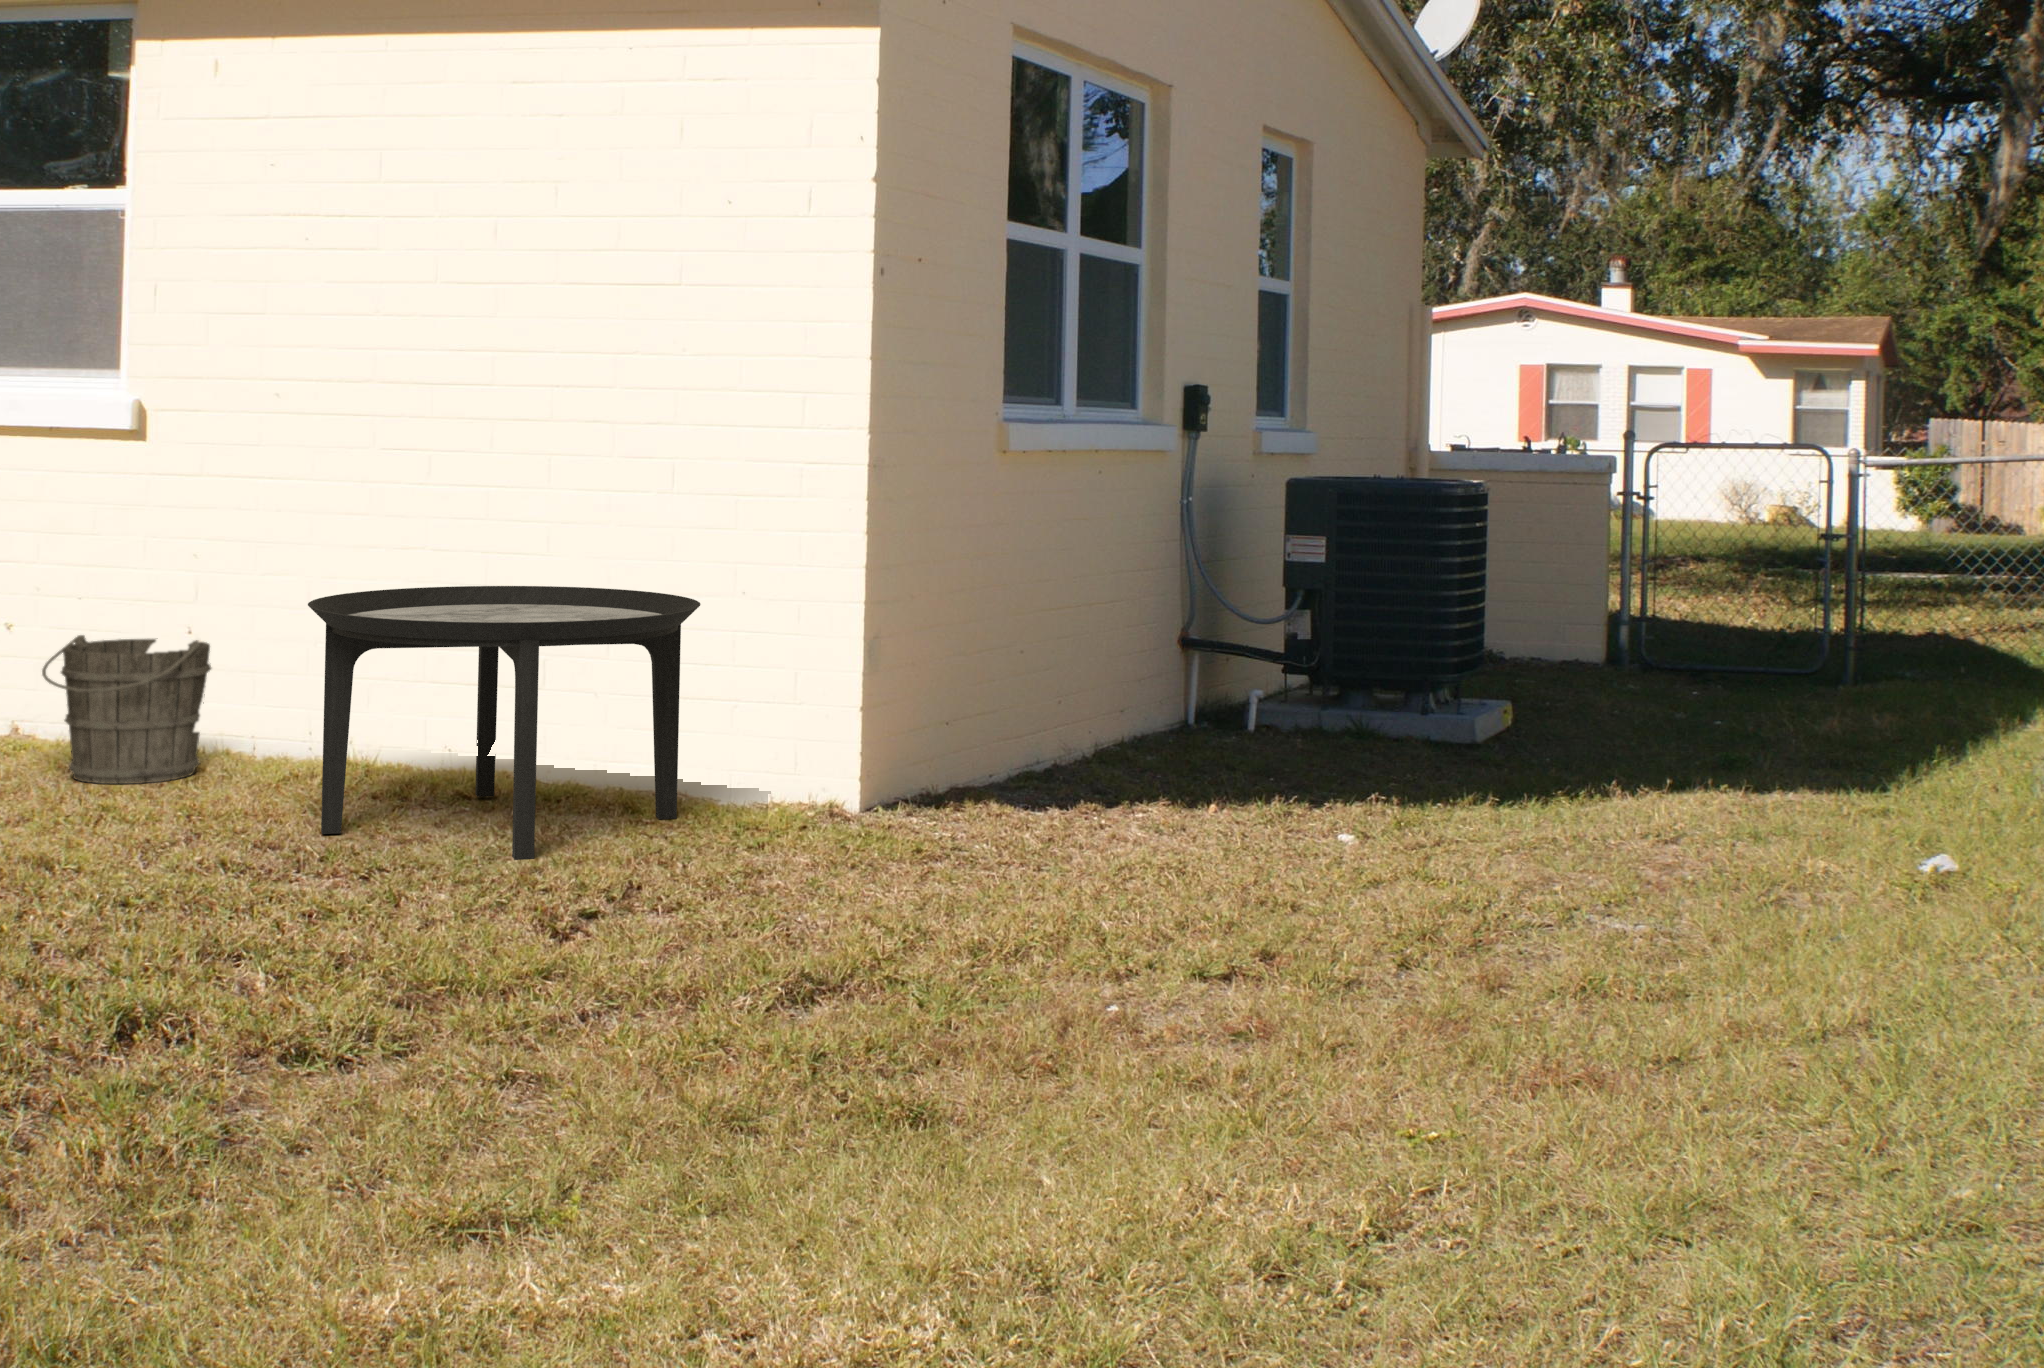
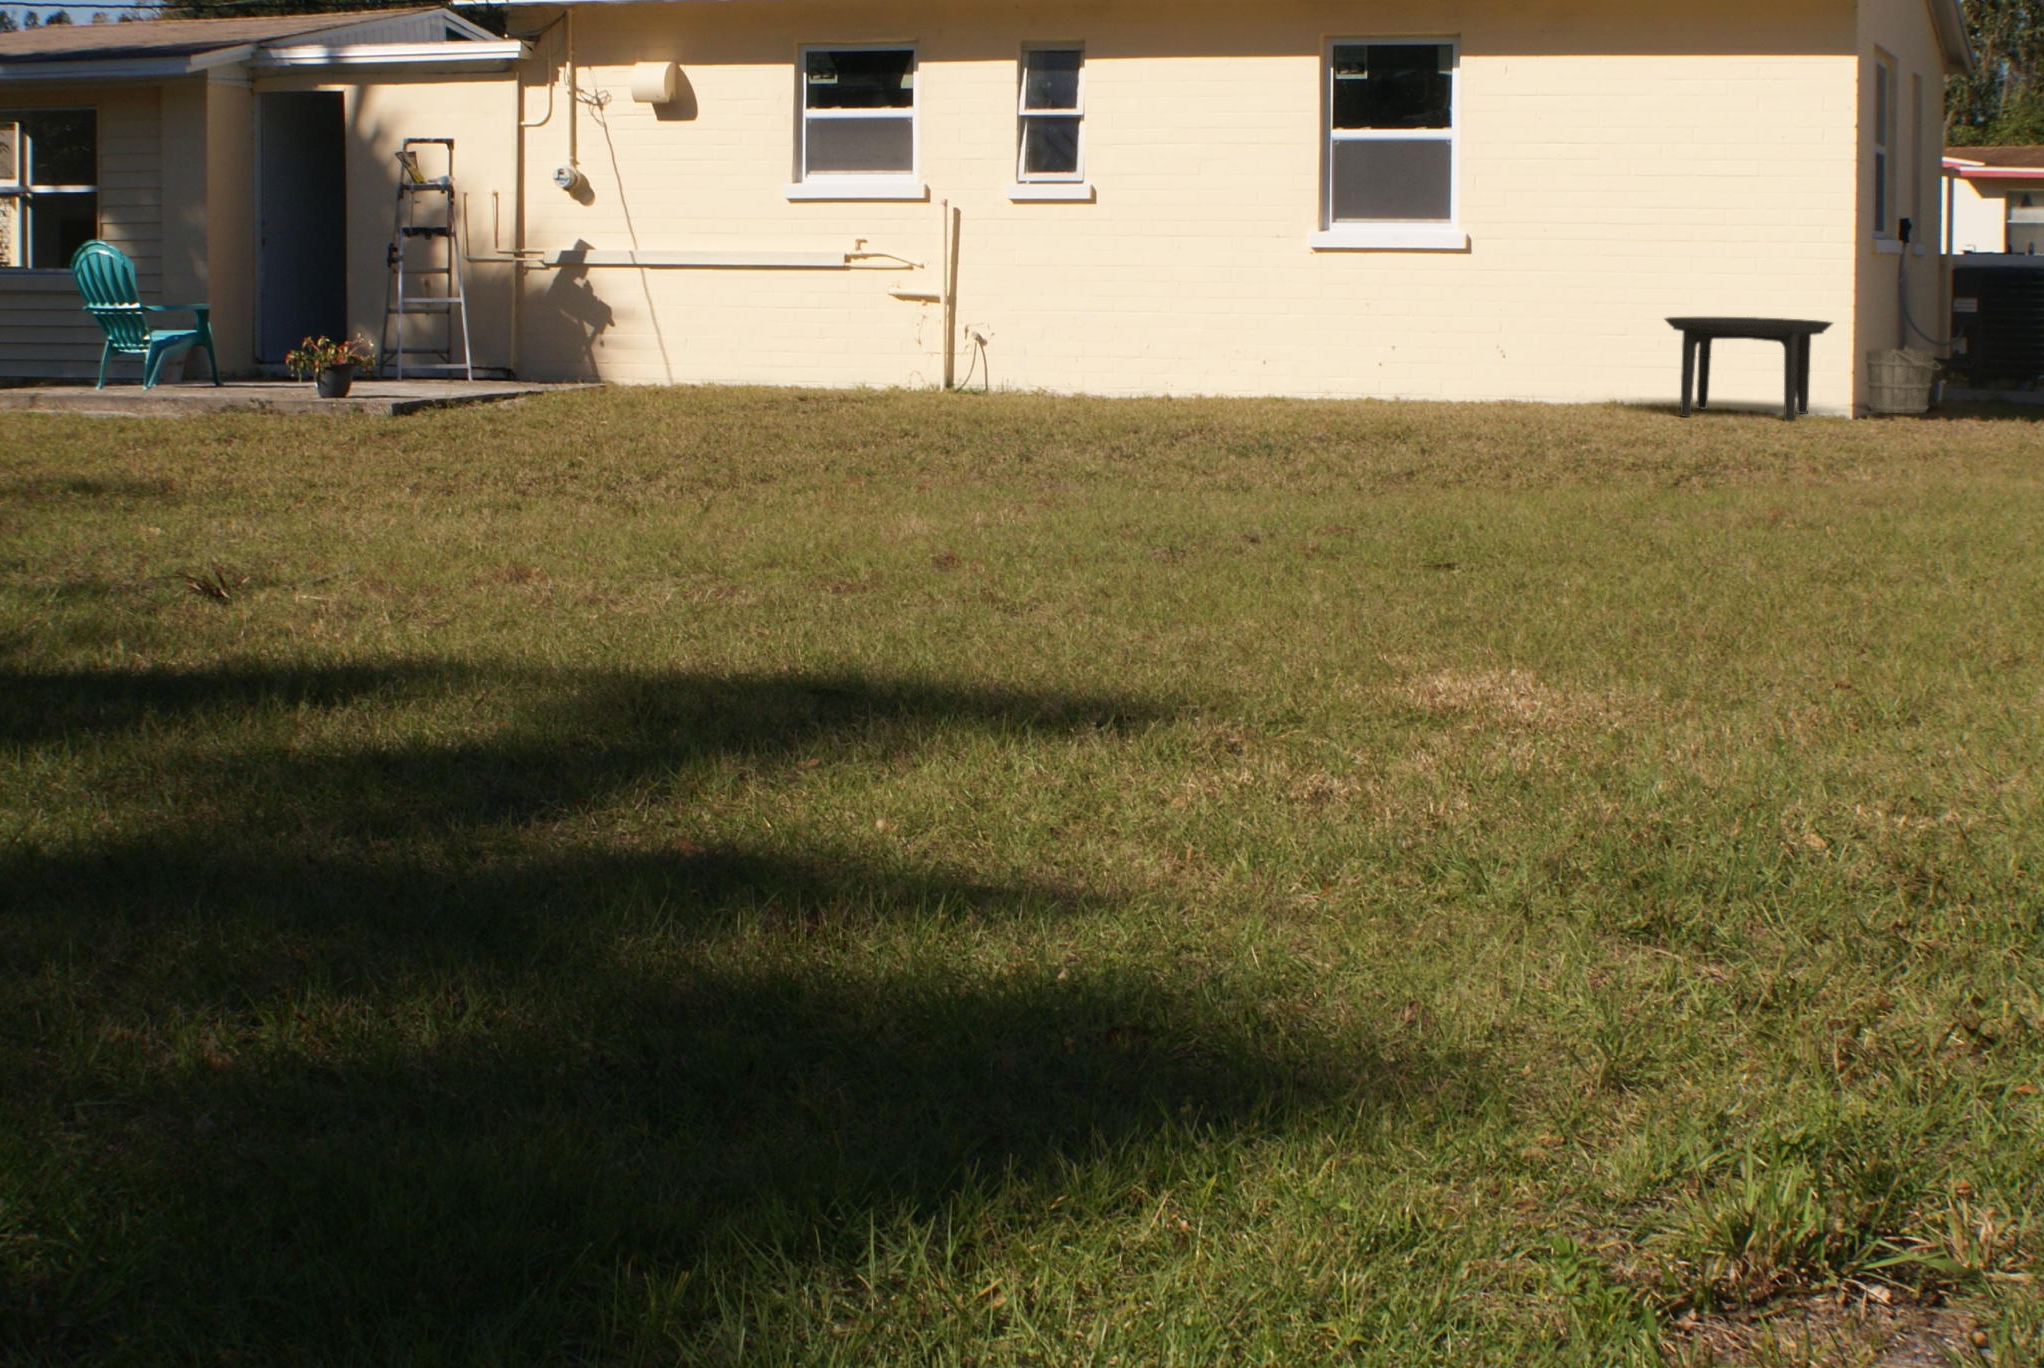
bucket: present [42,635,211,784] -> present [1866,347,1940,413]

